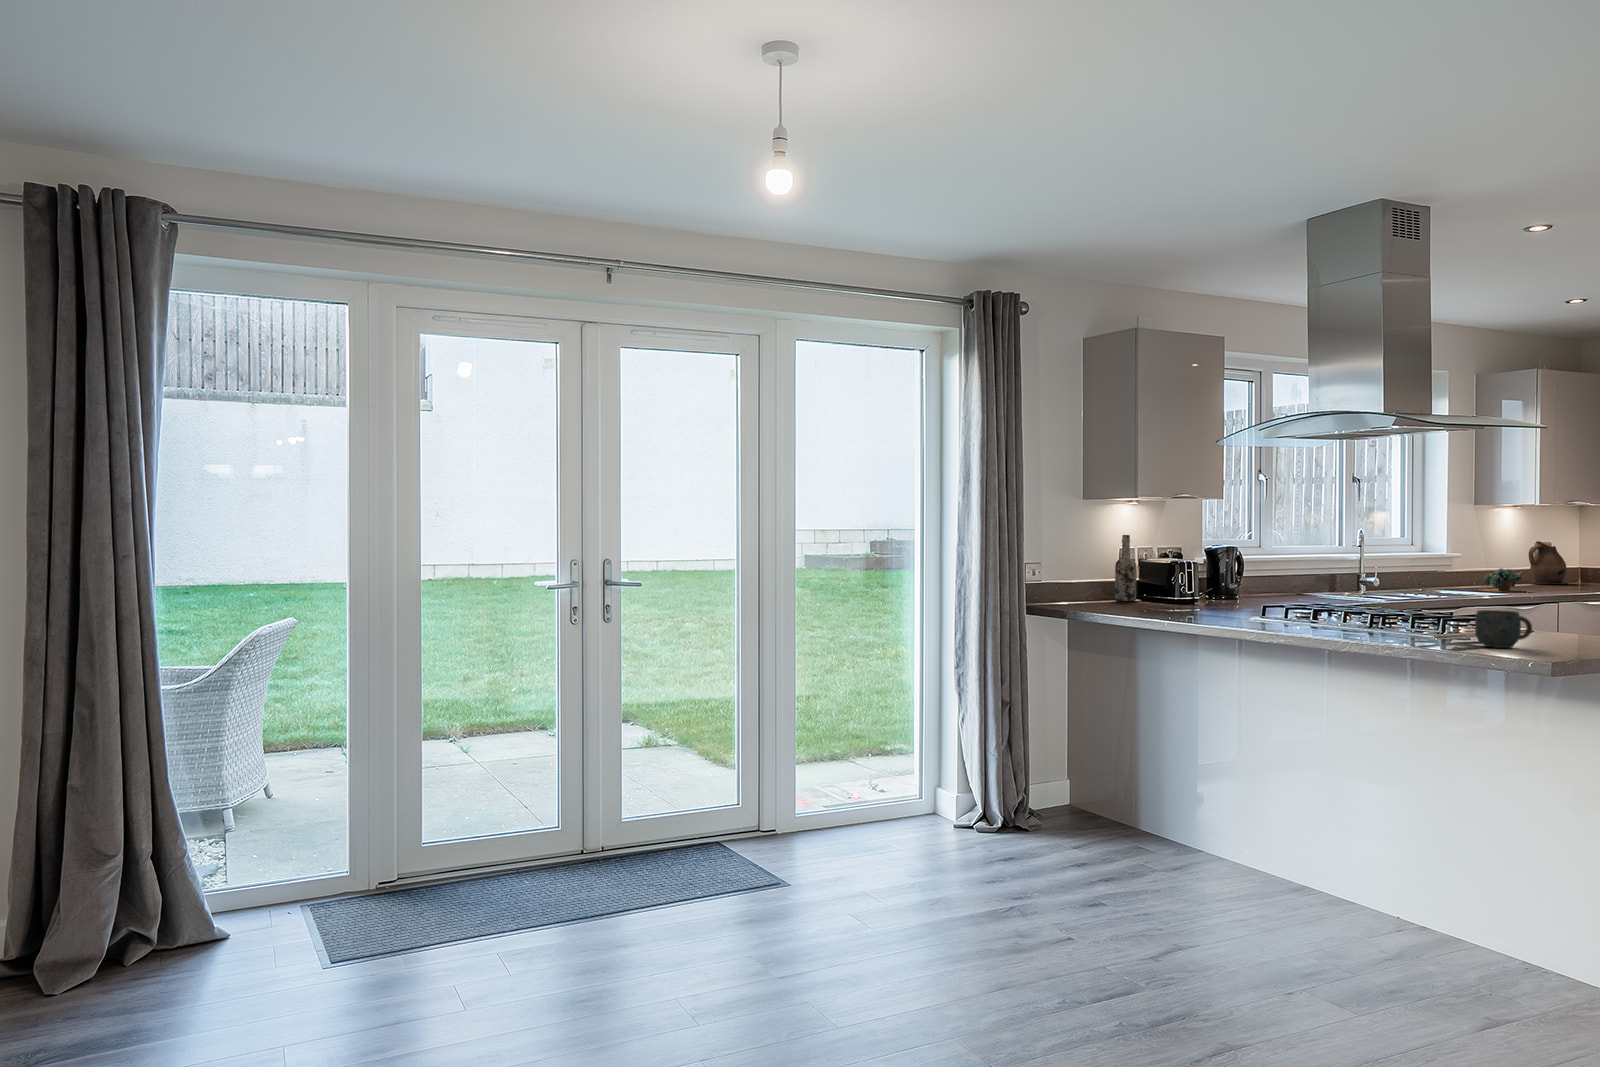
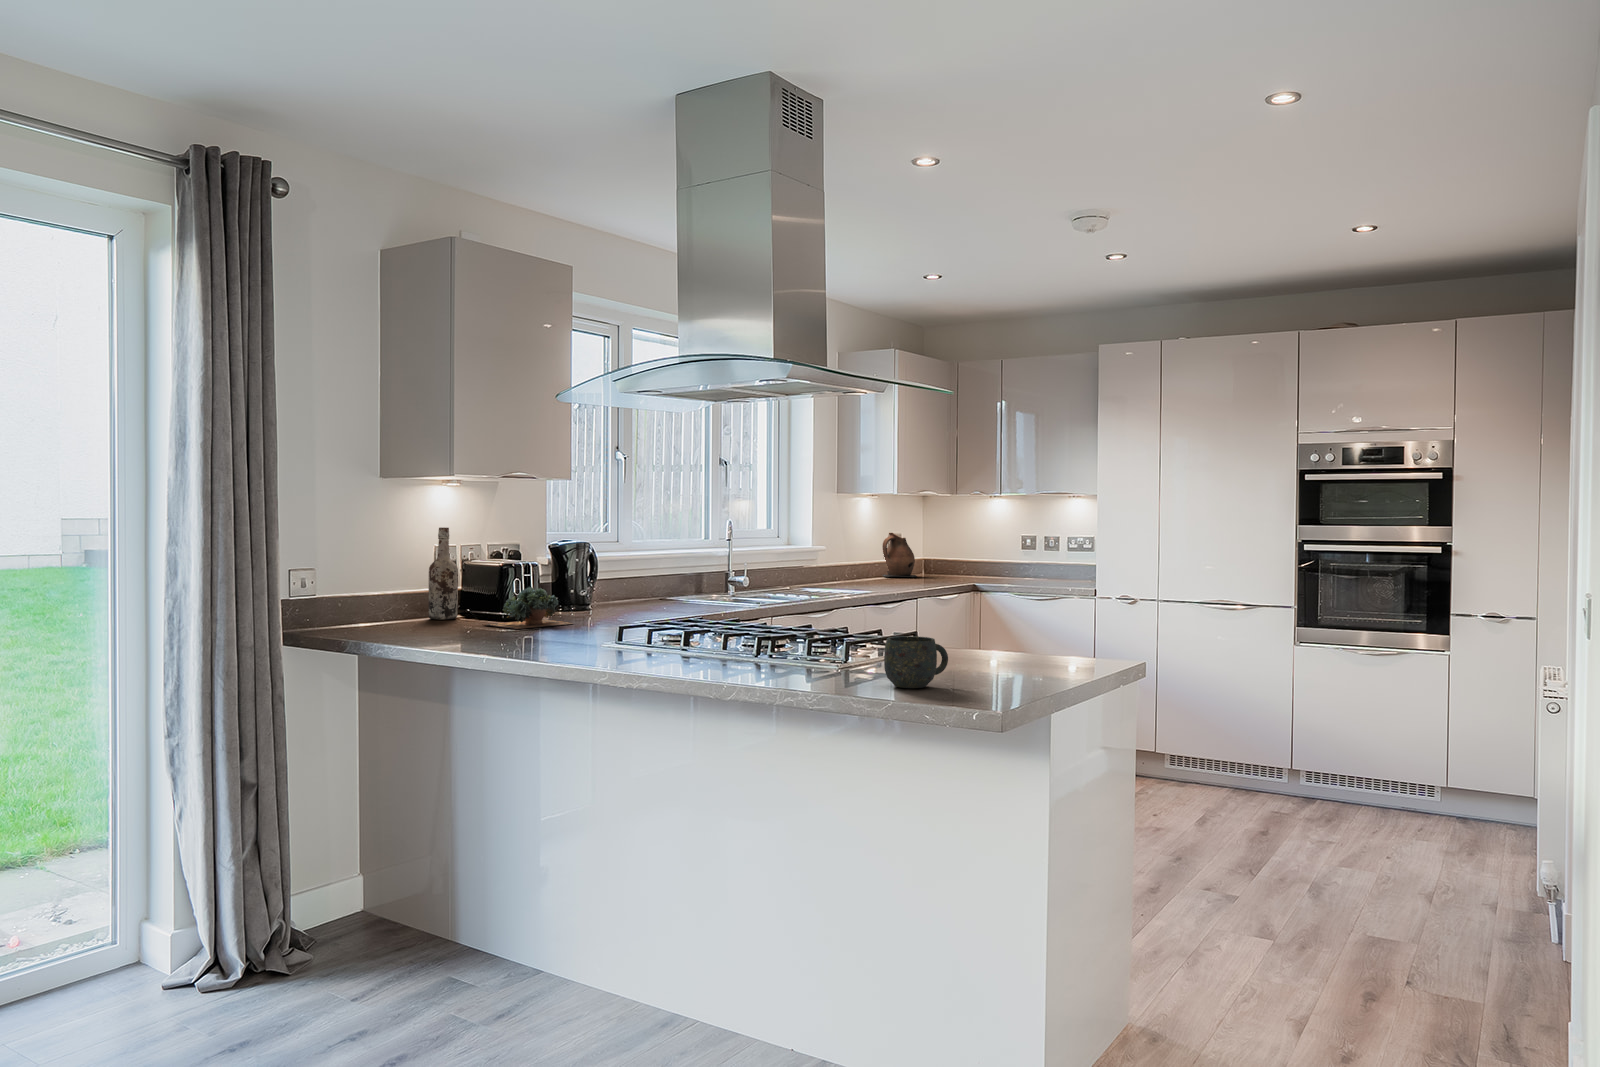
succulent plant: present [1473,568,1525,592] -> present [482,587,574,629]

